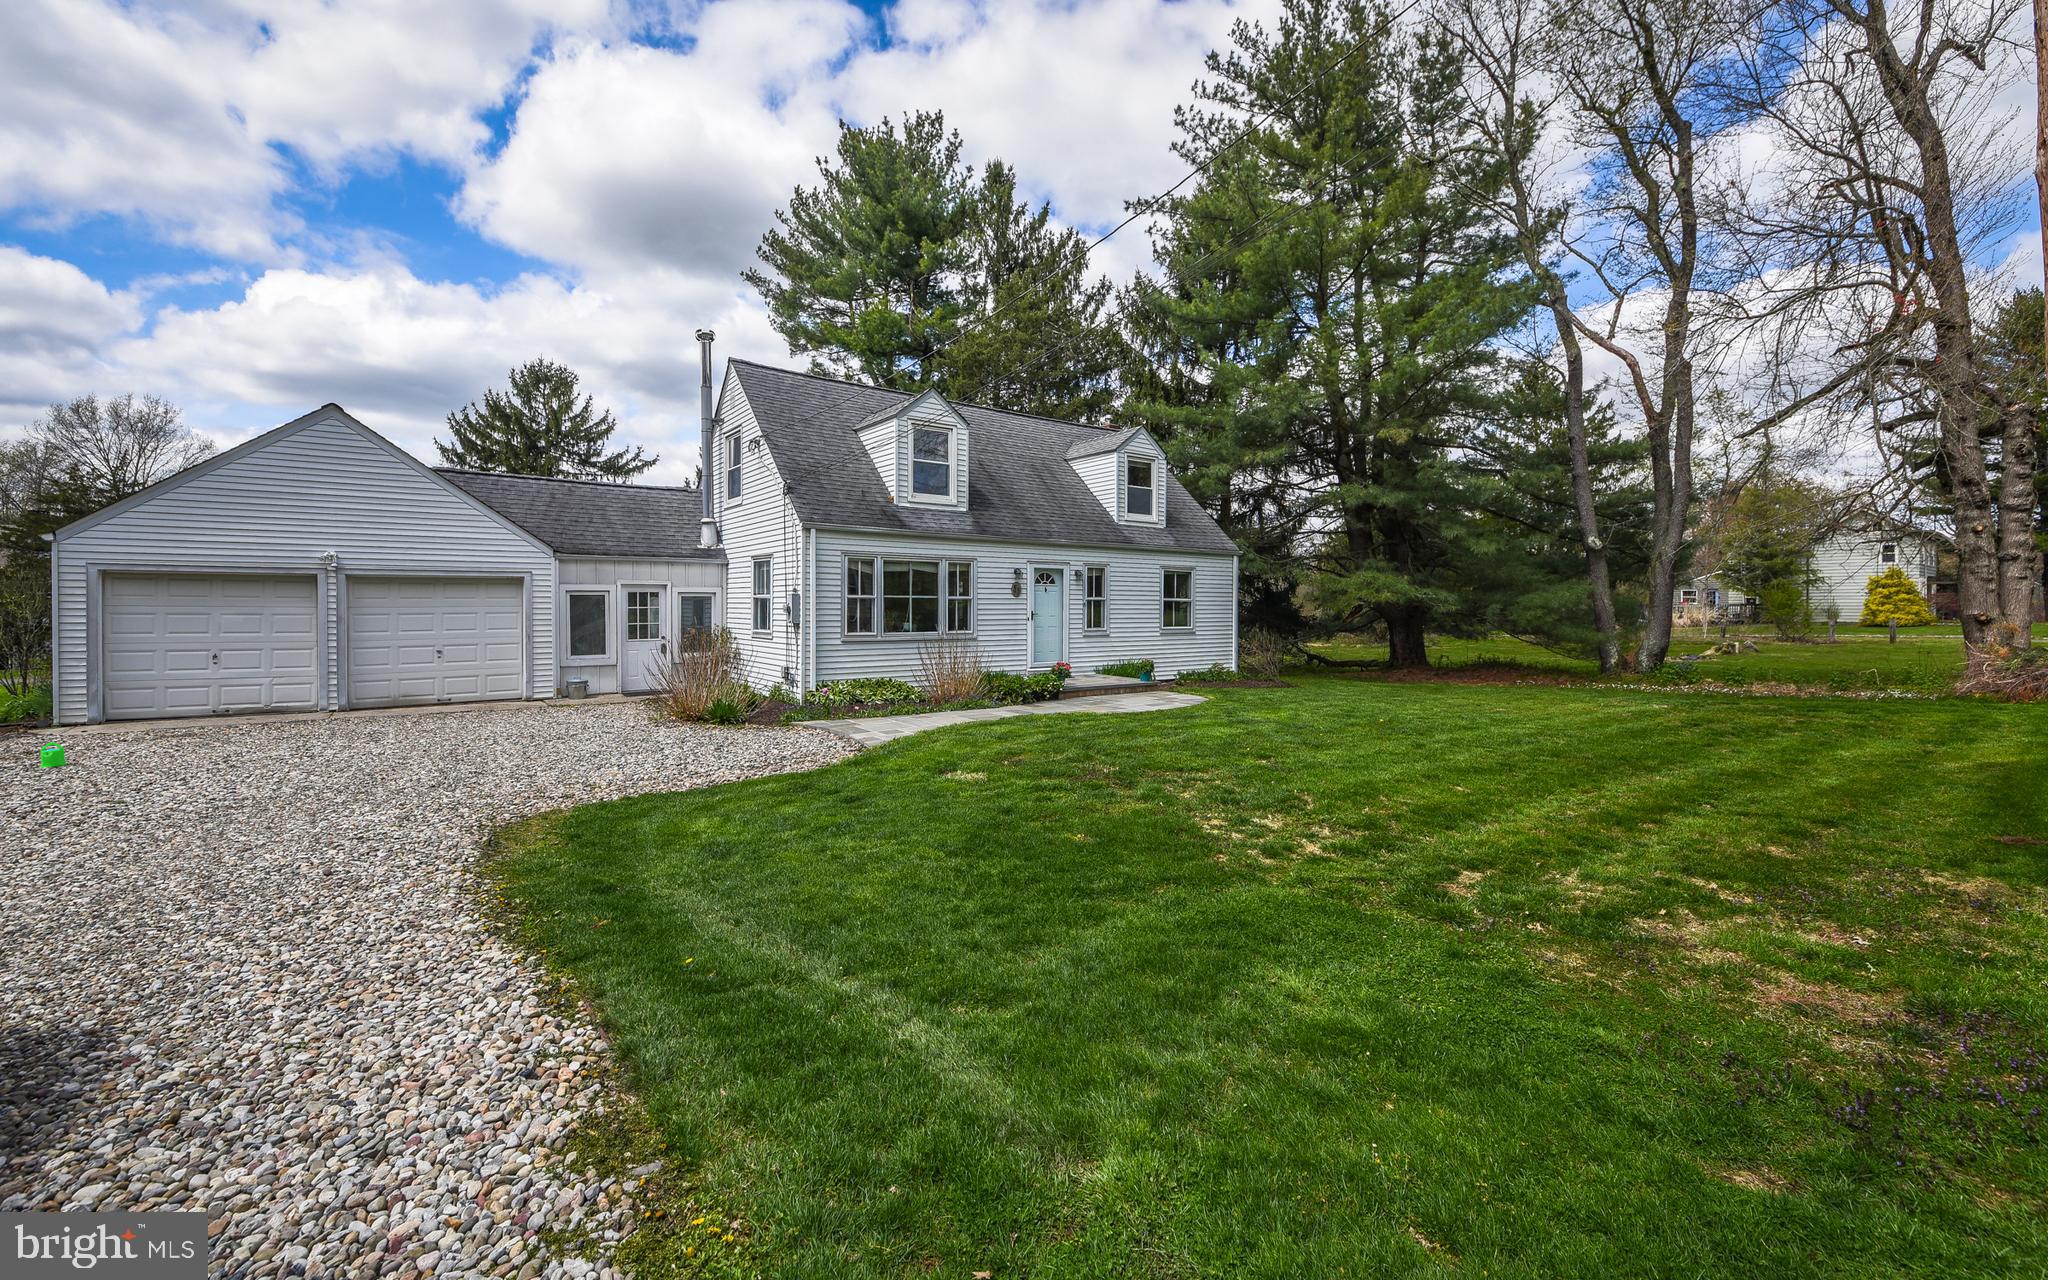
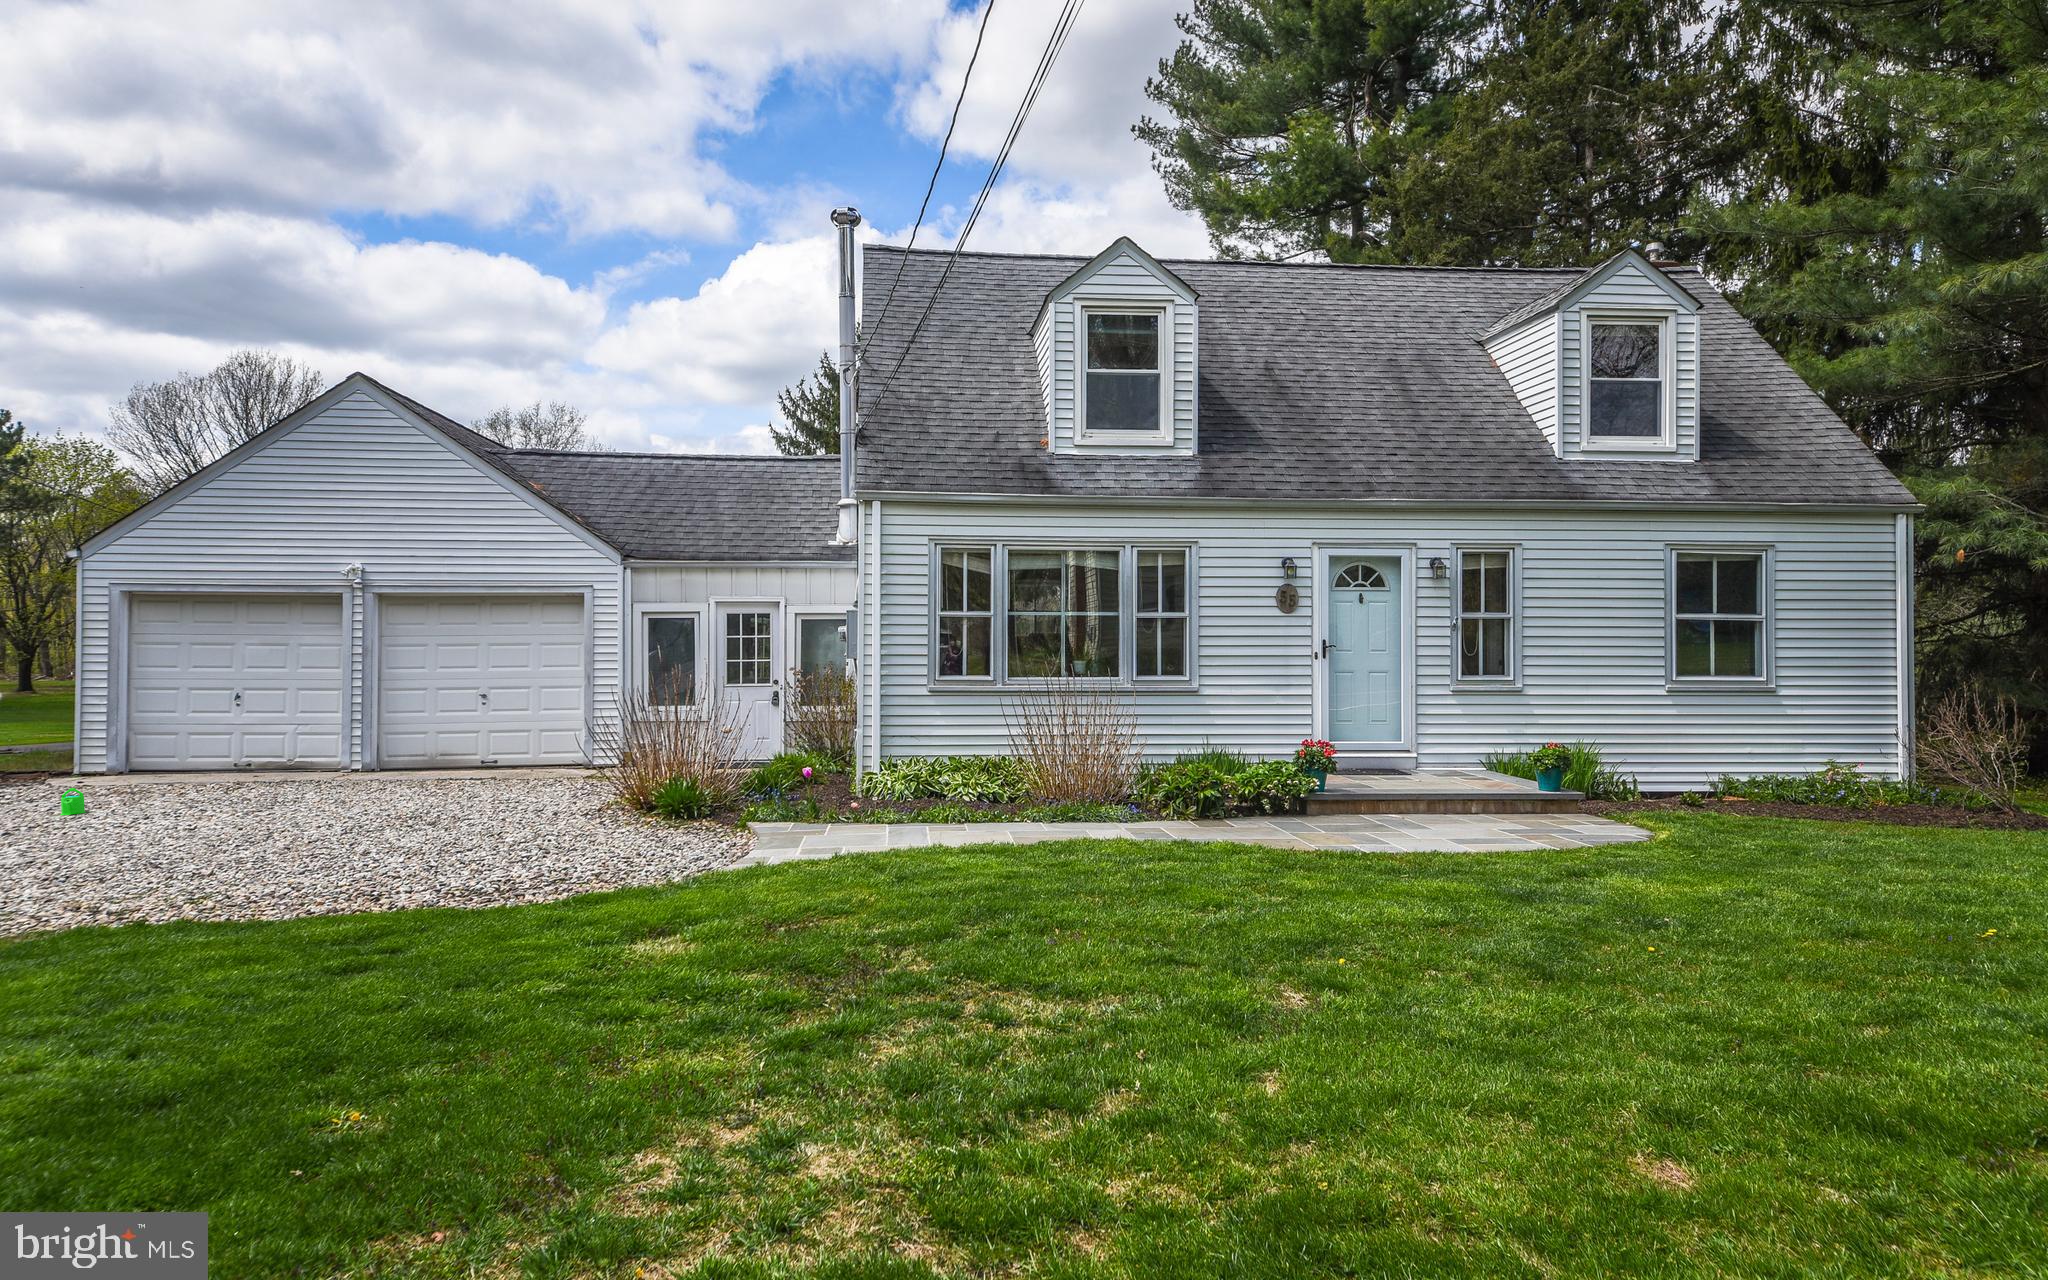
potted plant: present [32,695,51,727] -> none [48,741,80,781]

